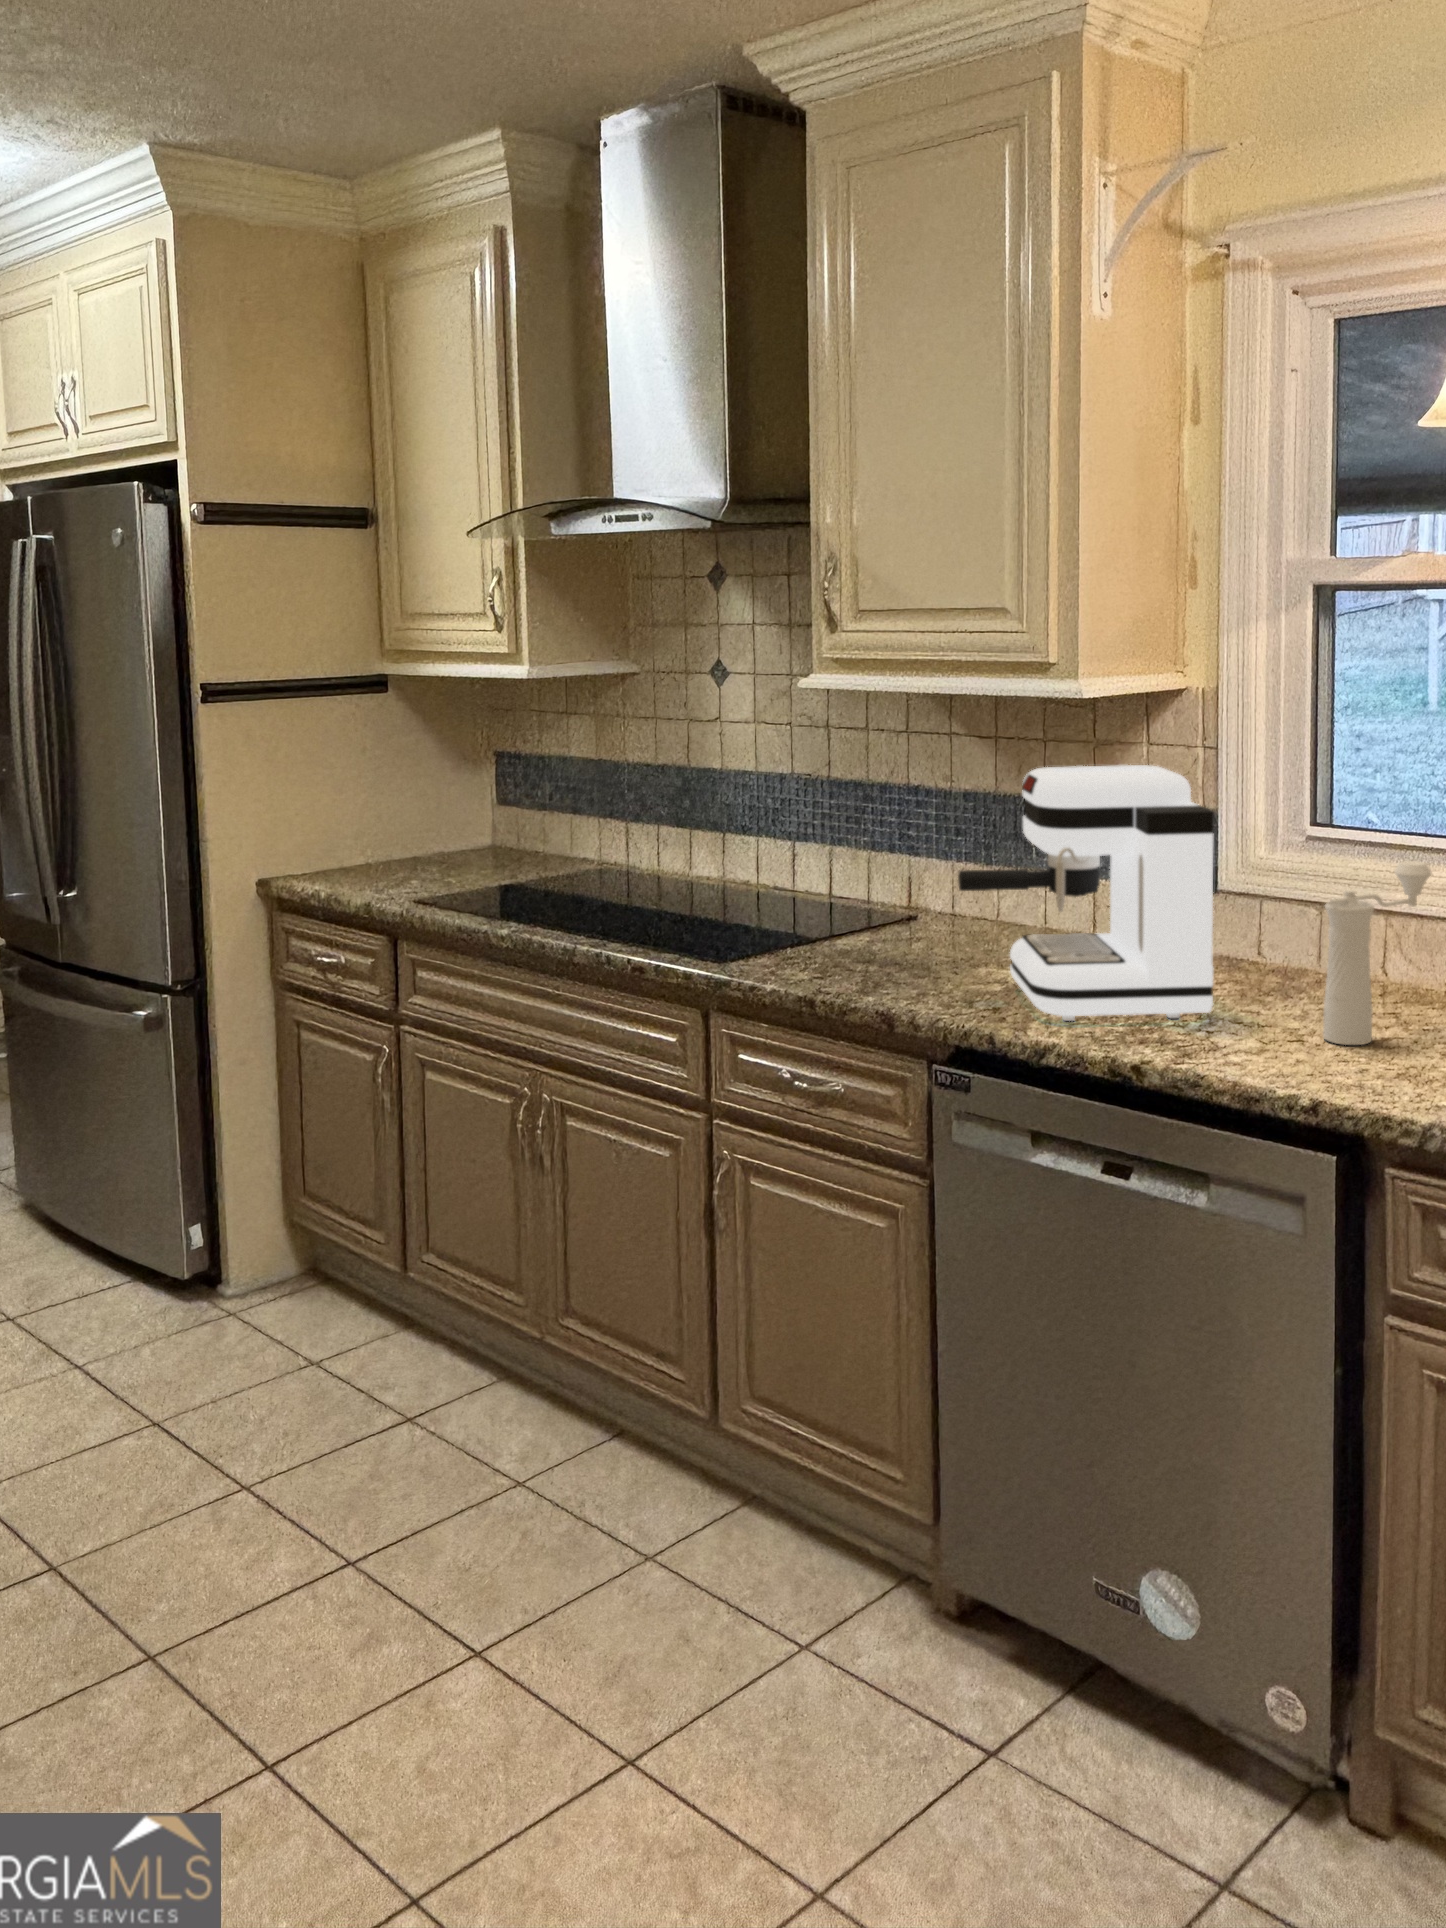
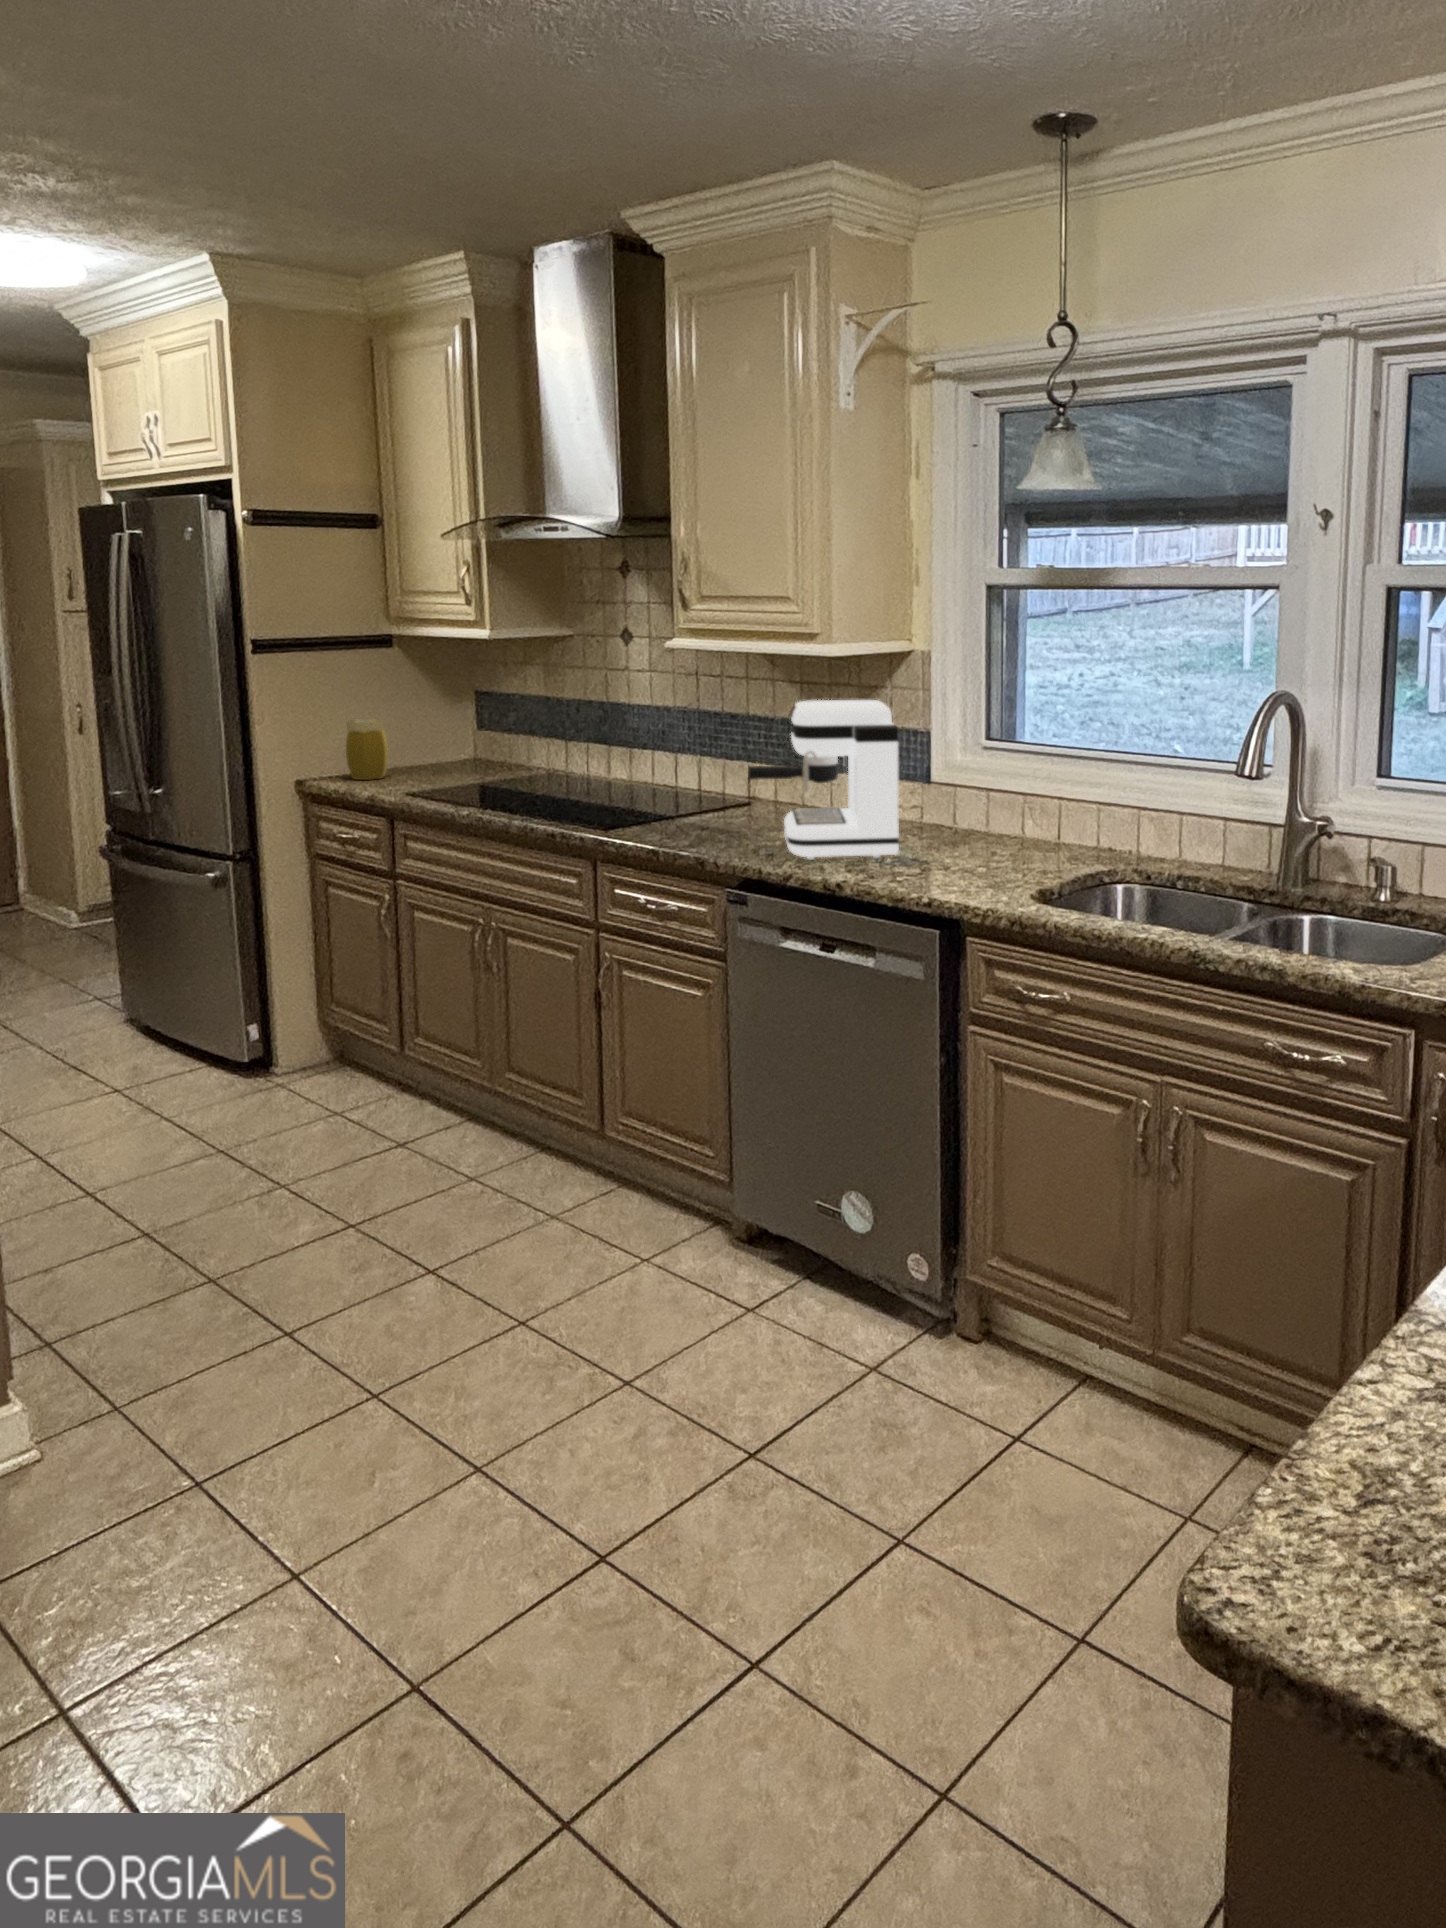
jar: none [324,790,380,877] -> present [346,718,388,780]
pepper mill: present [1323,861,1432,1045] -> none [959,759,1028,871]

